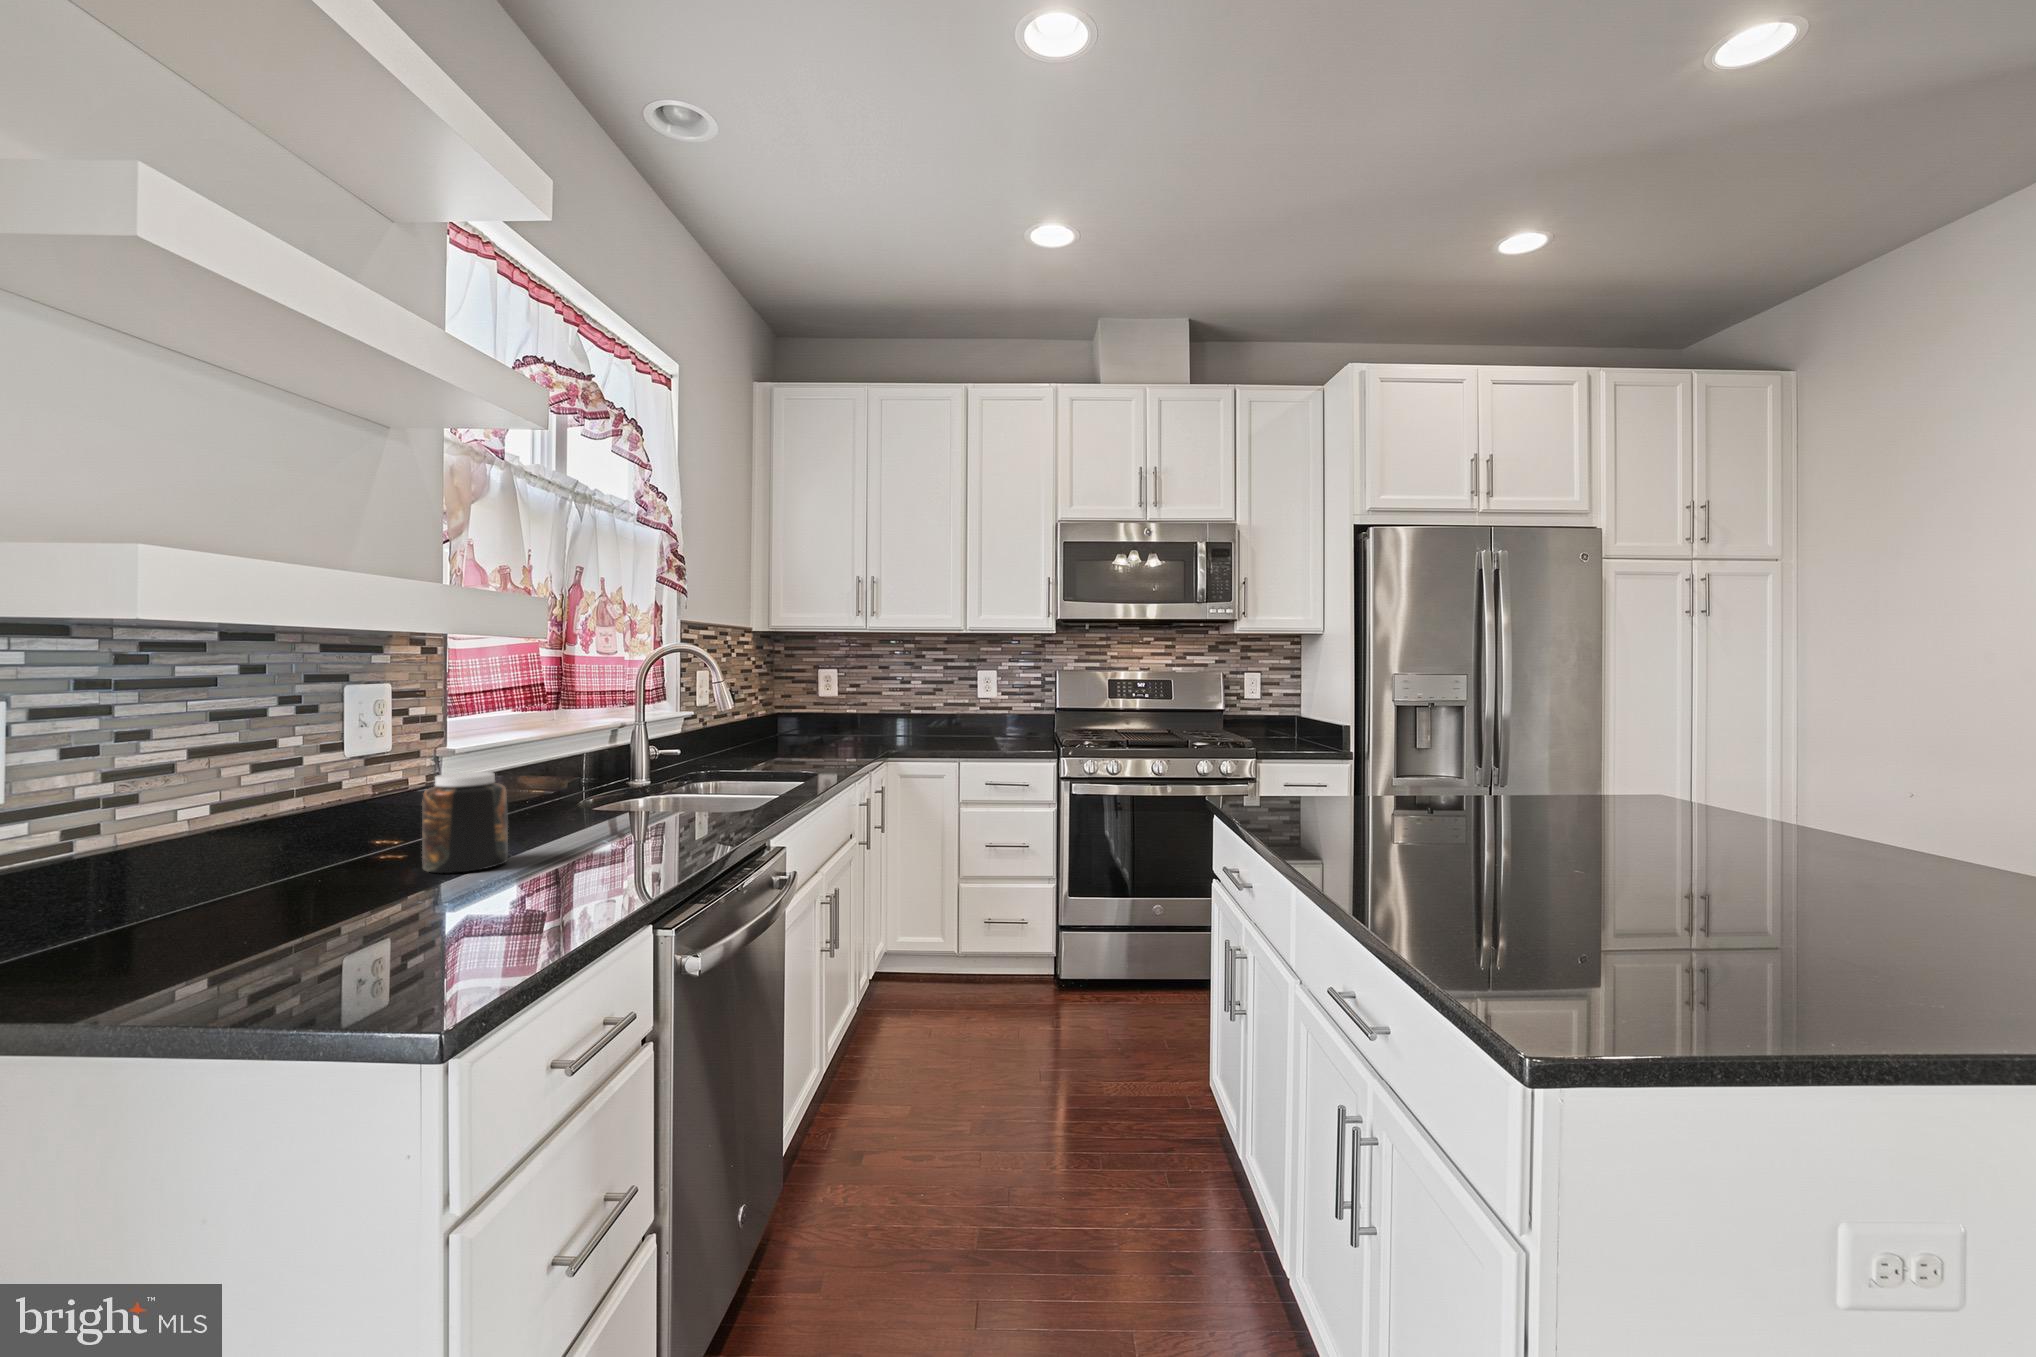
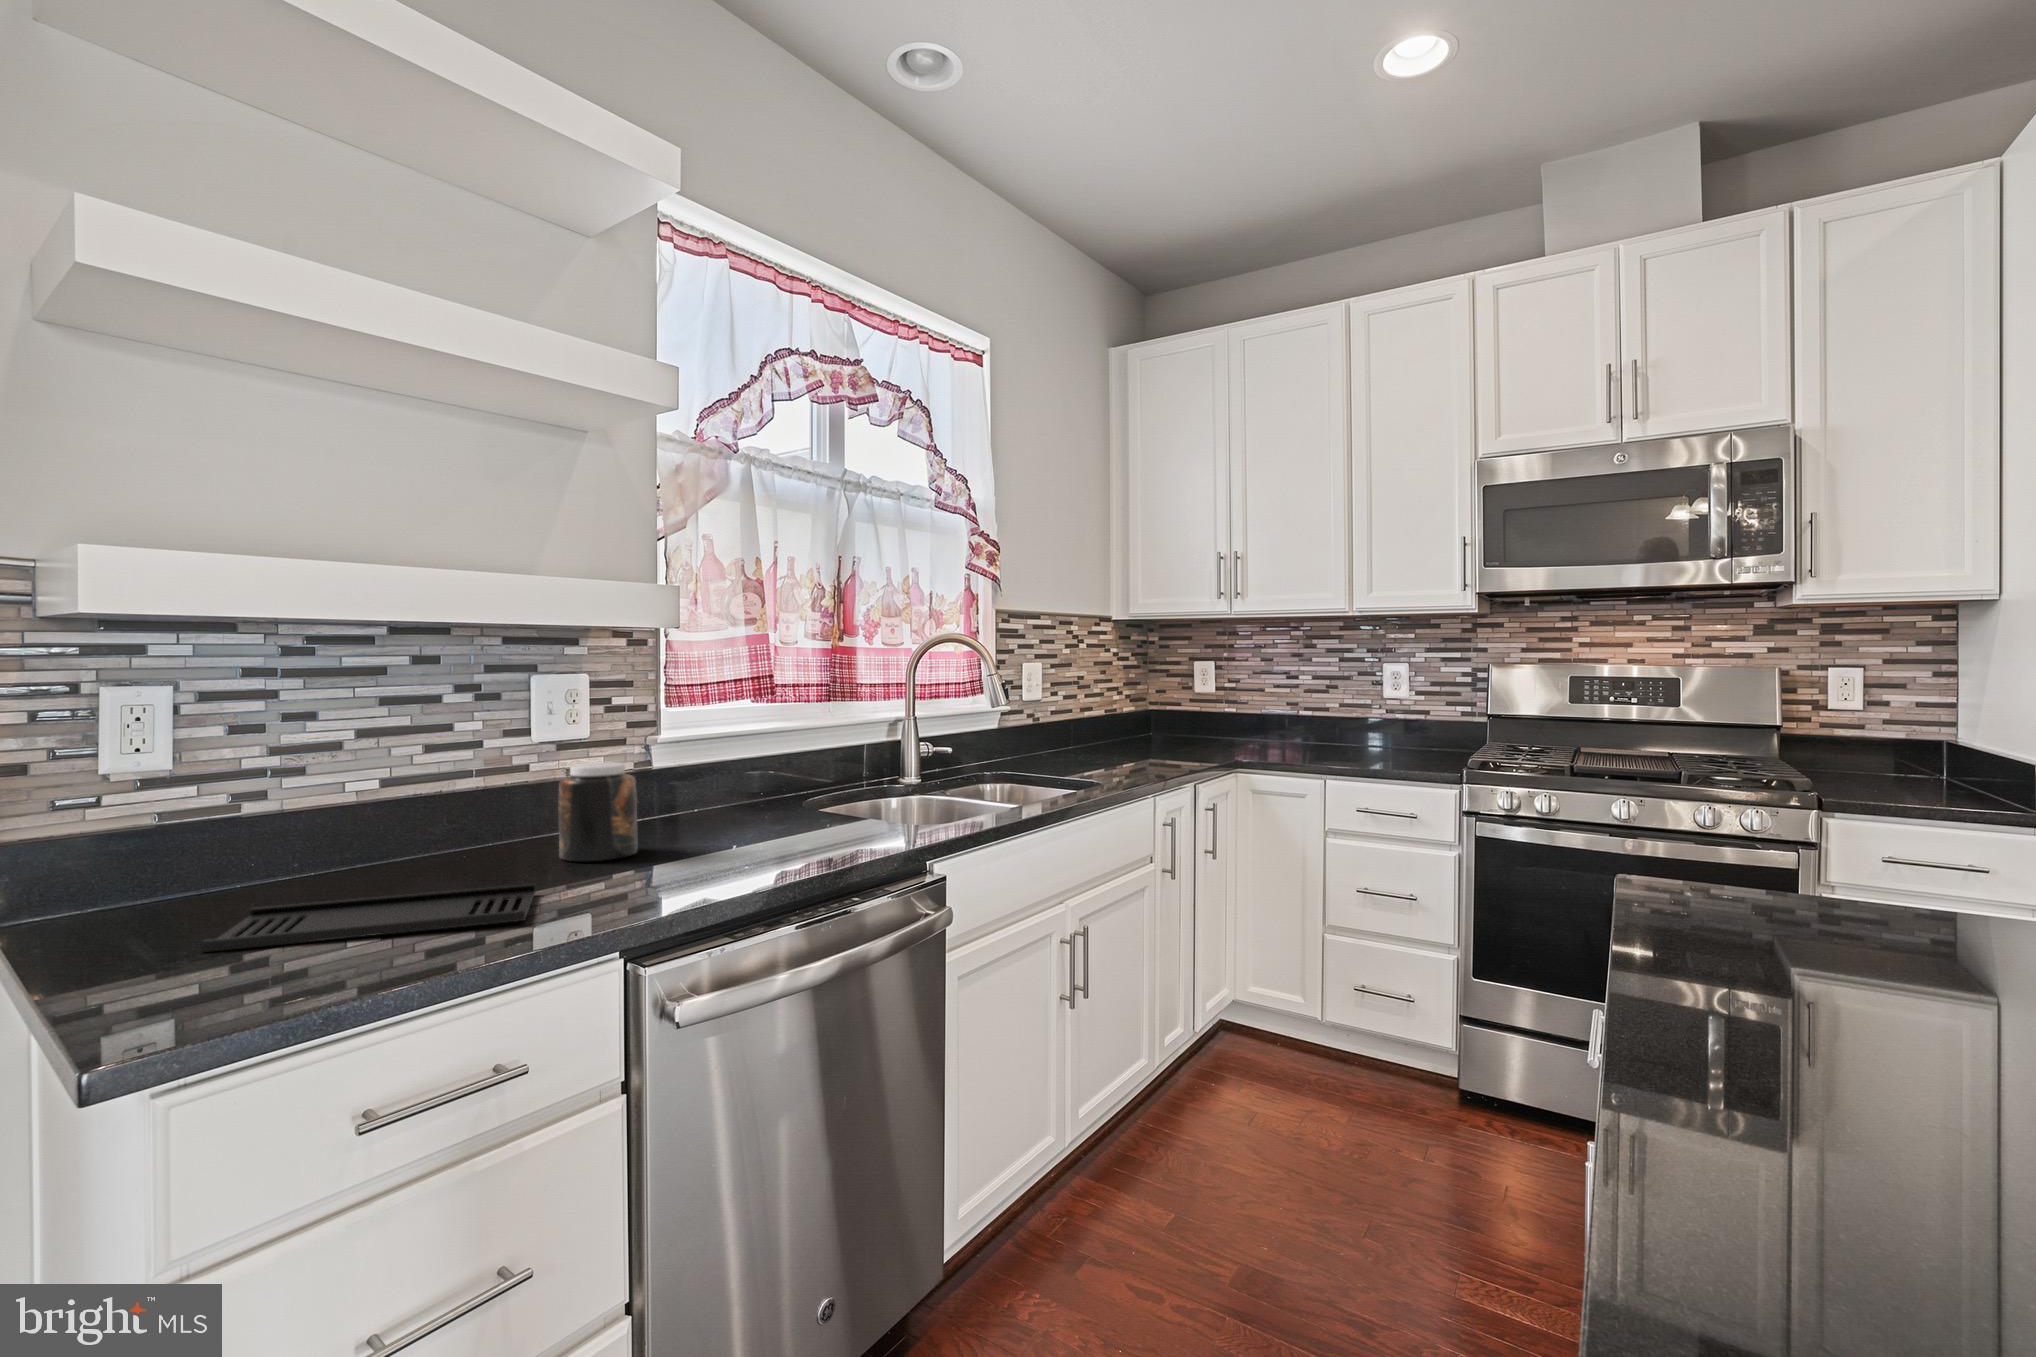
tray: none [185,889,544,988] -> present [201,884,536,952]

